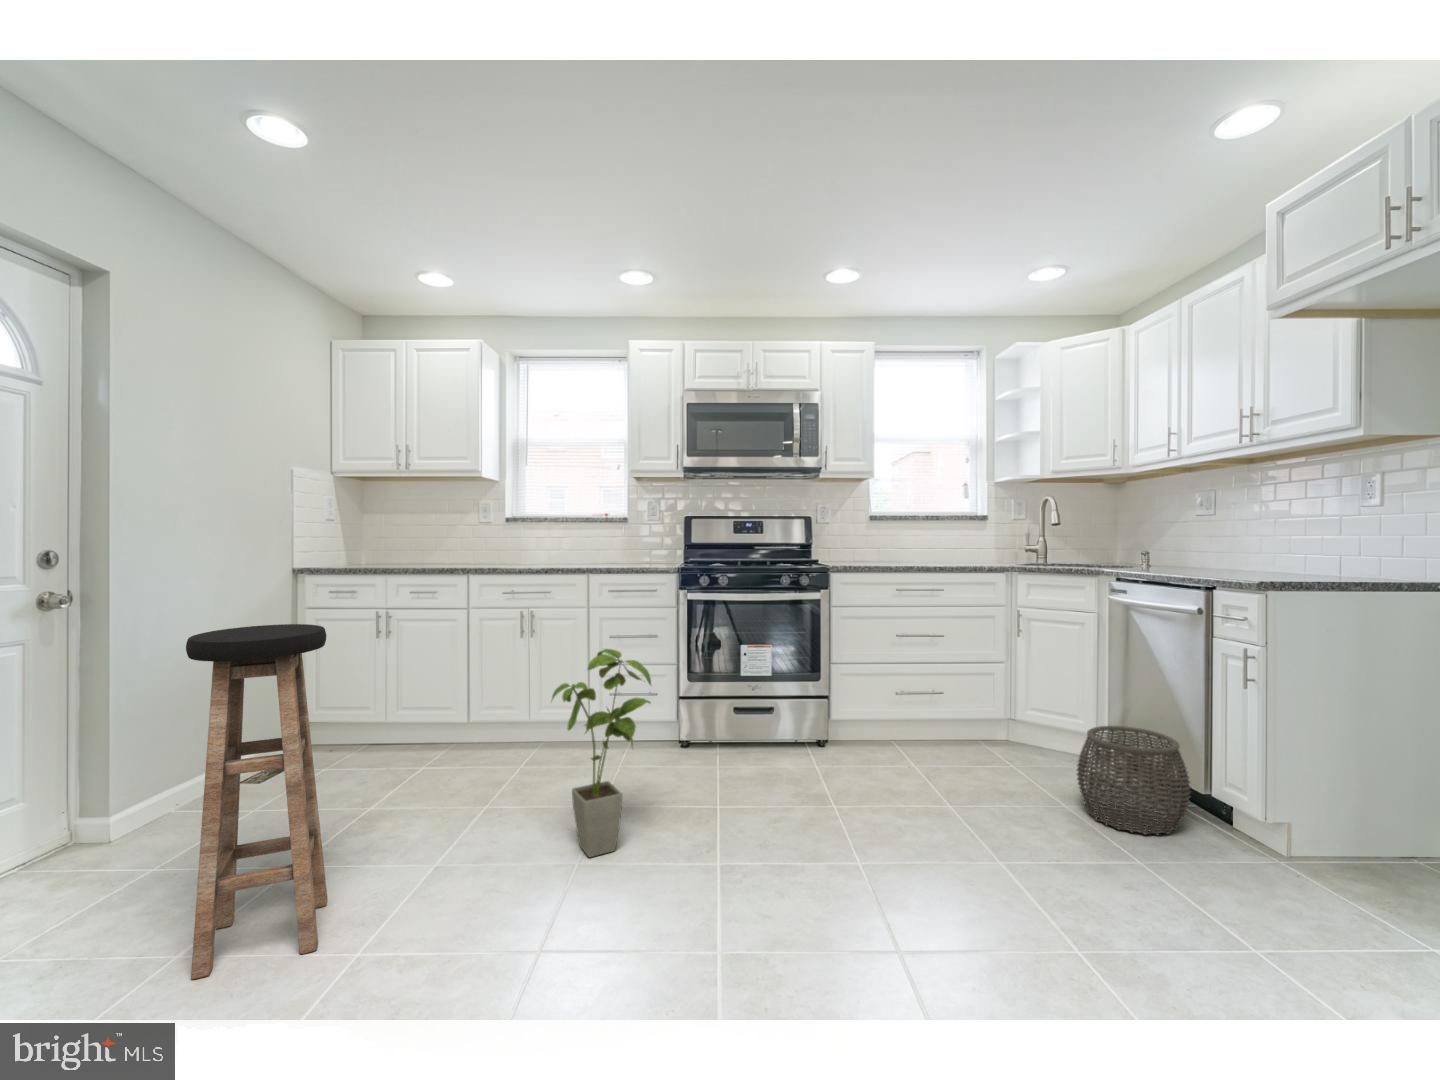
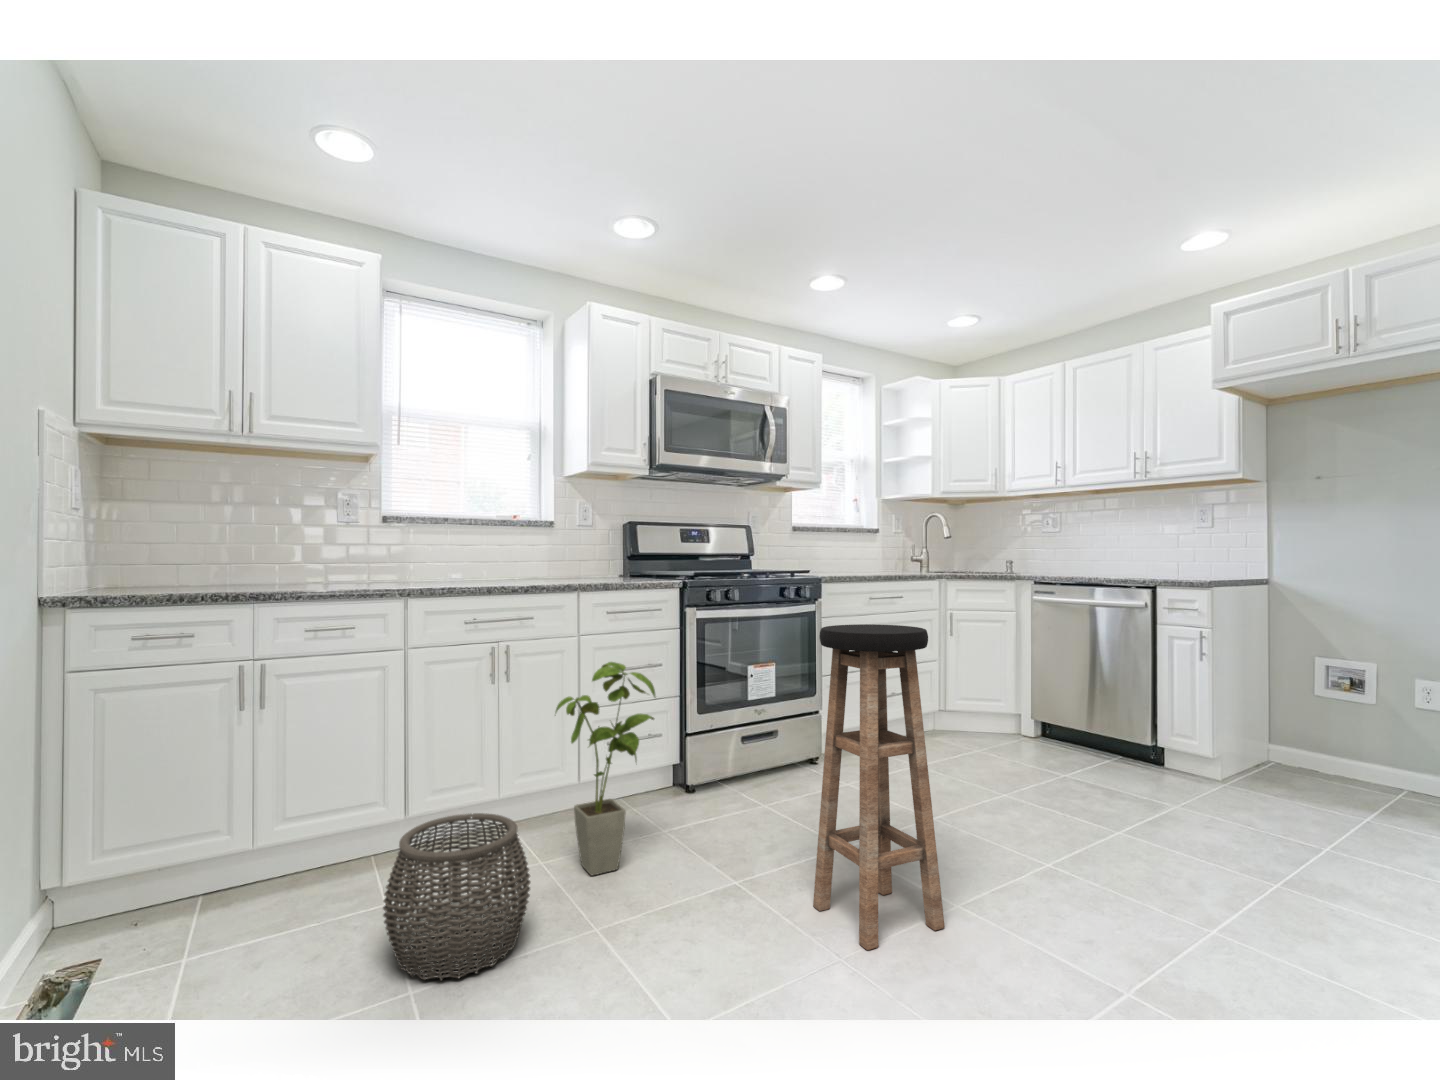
bar stool: present [186,624,328,979] -> present [813,624,945,950]
woven basket: present [1076,726,1191,835] -> present [383,813,531,981]

